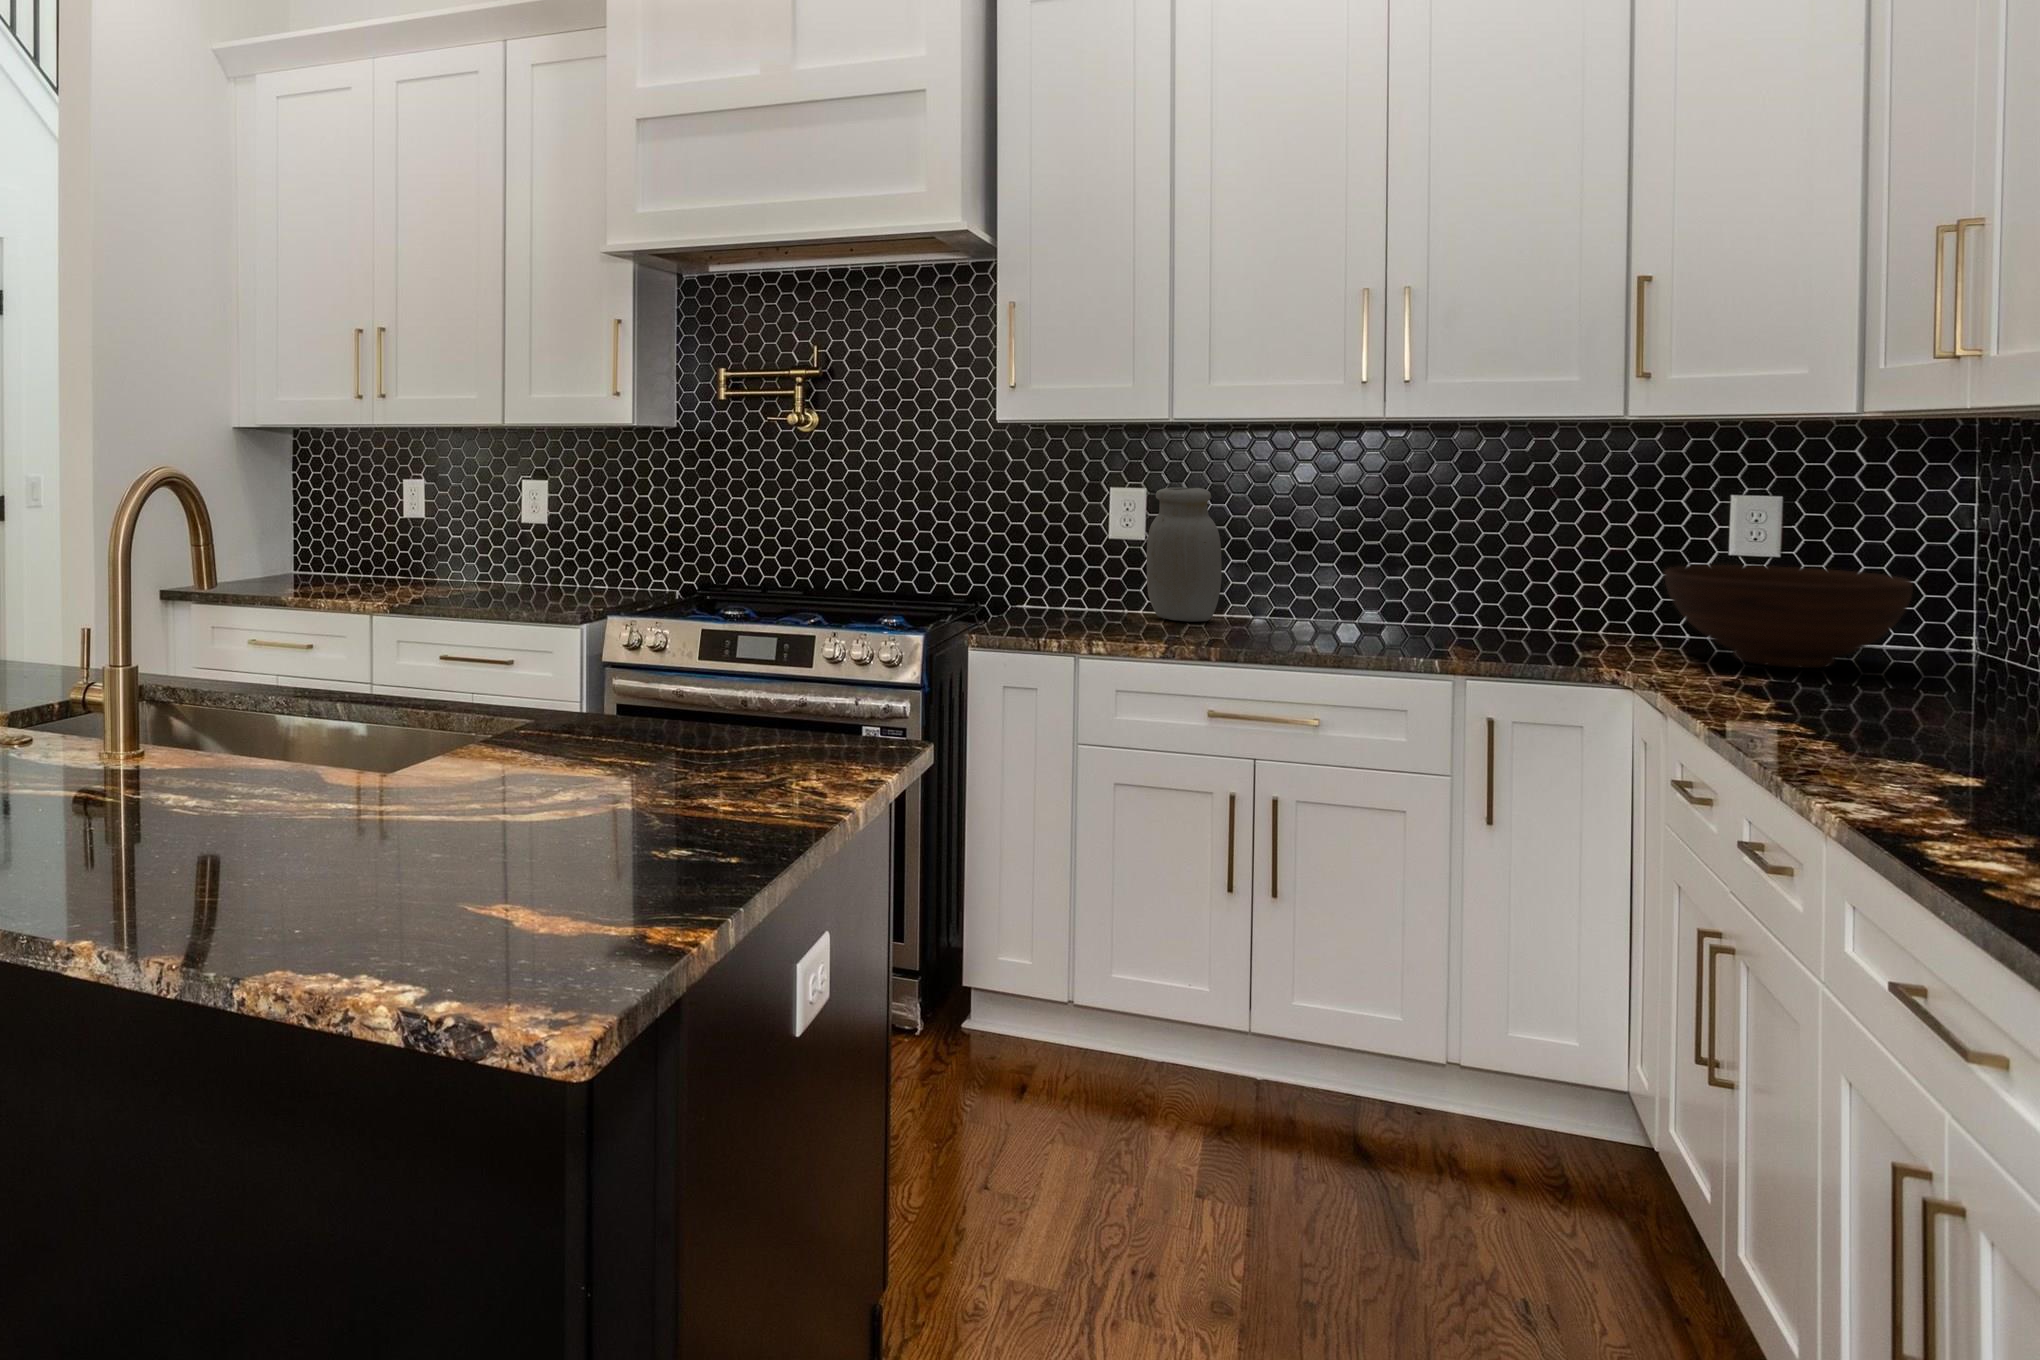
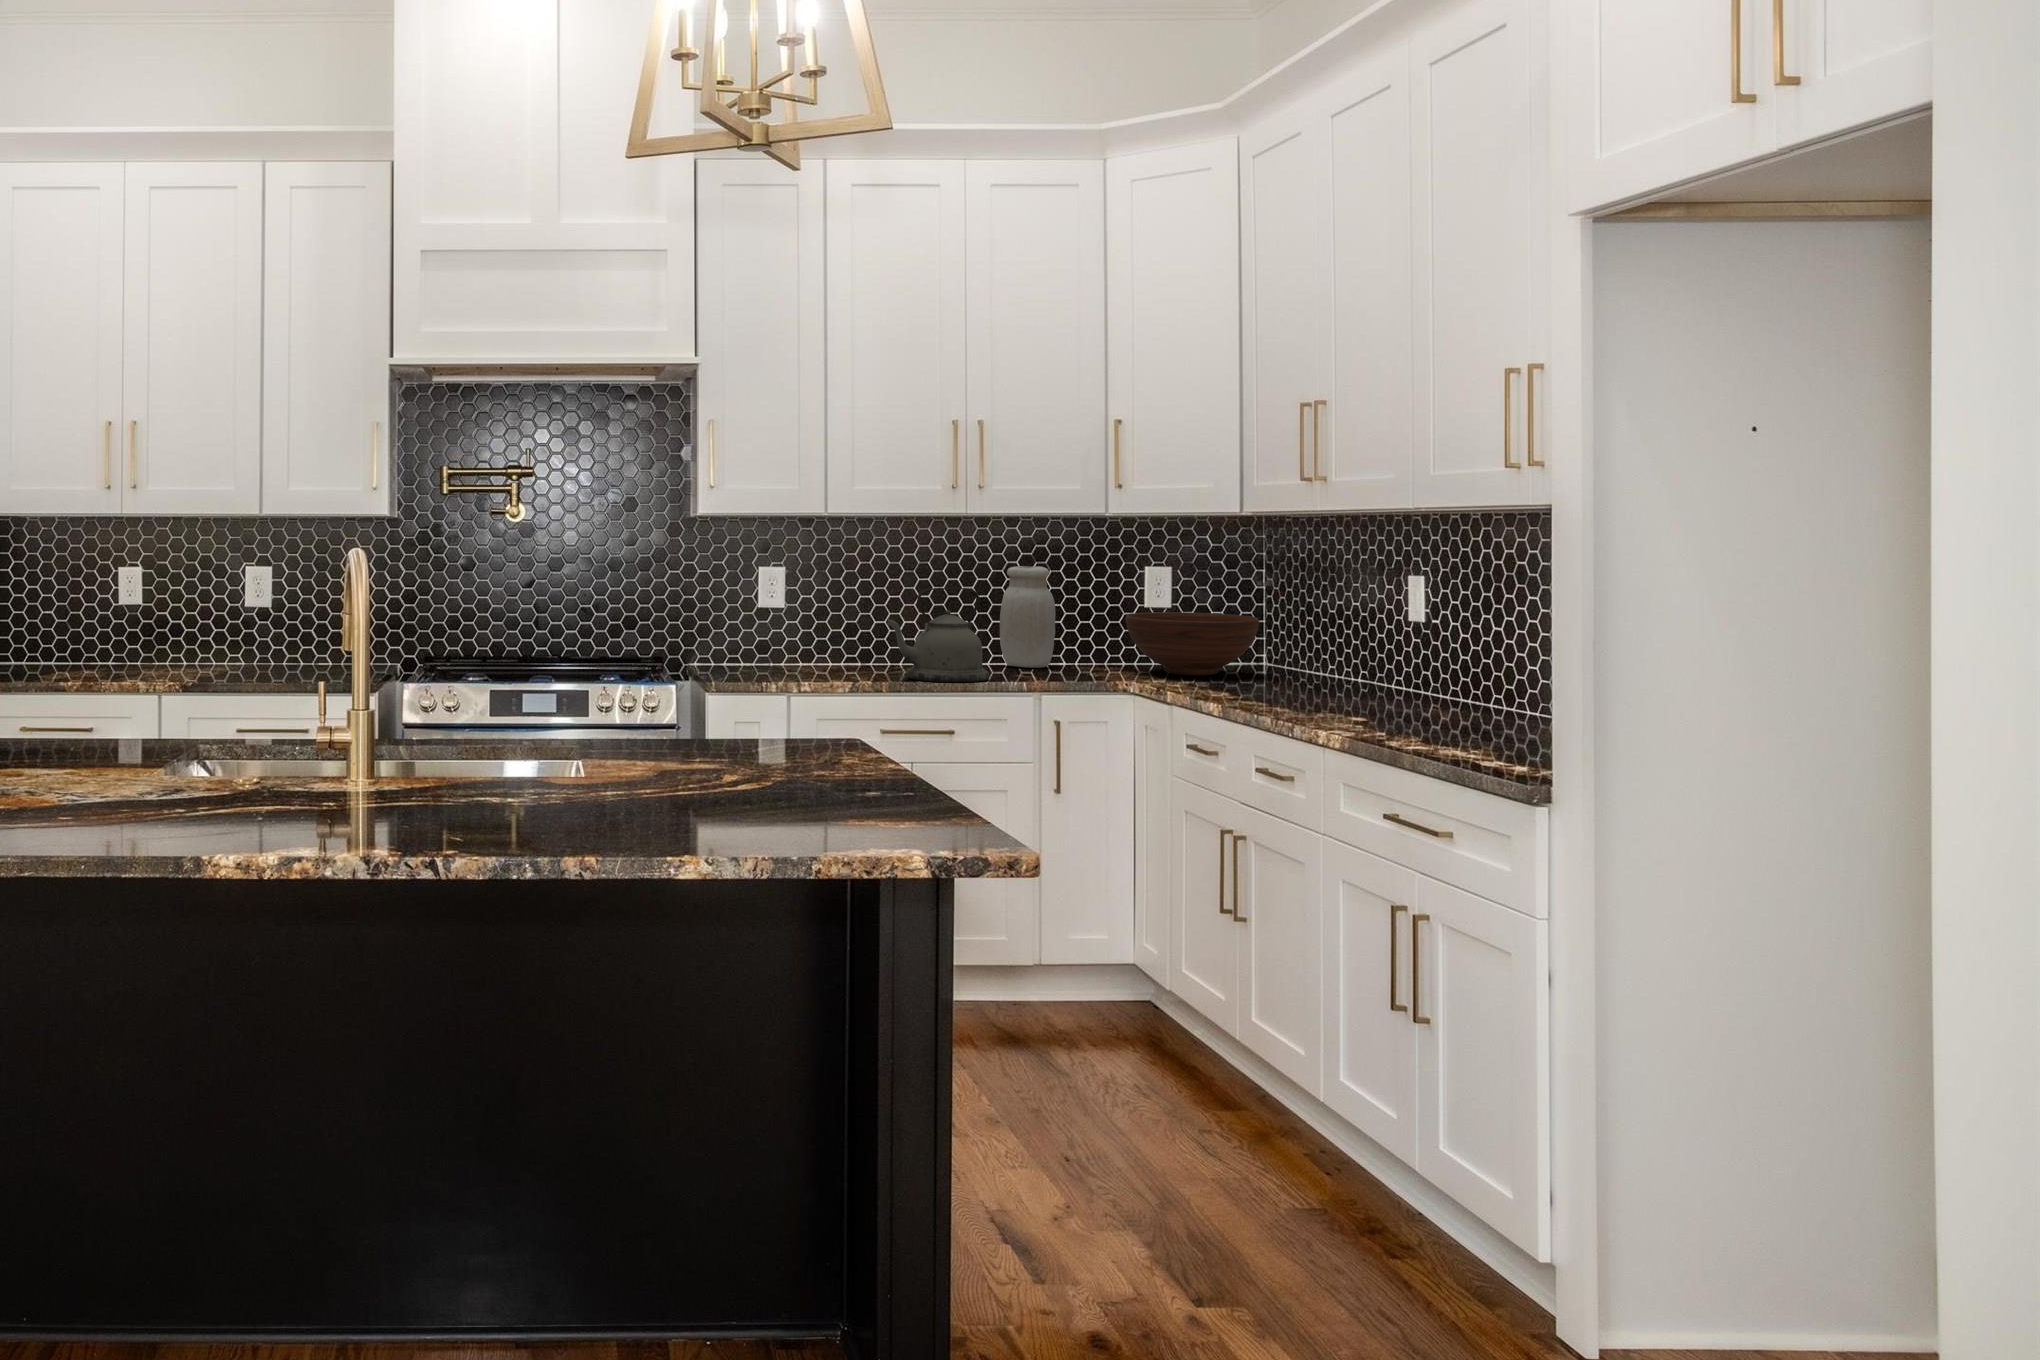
jar: present [1147,487,1222,622] -> present [1000,566,1055,668]
kettle: none [1237,521,1403,656] -> present [886,588,989,682]

